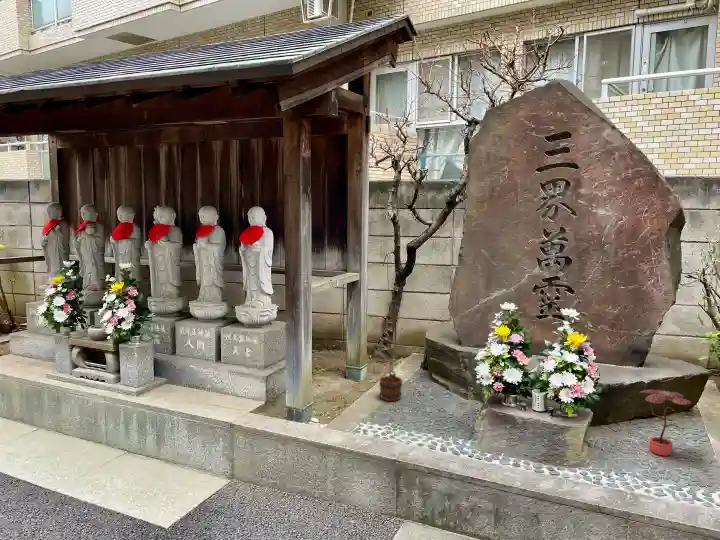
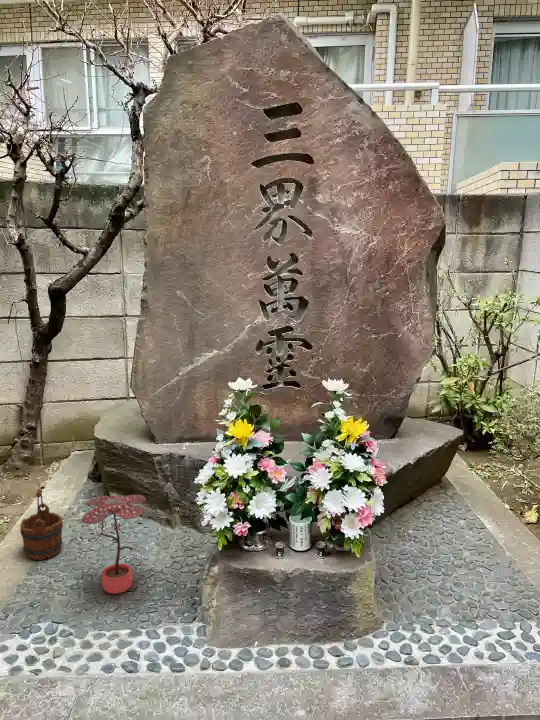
potted plant: present [640,390,691,456] -> present [81,495,146,594]

